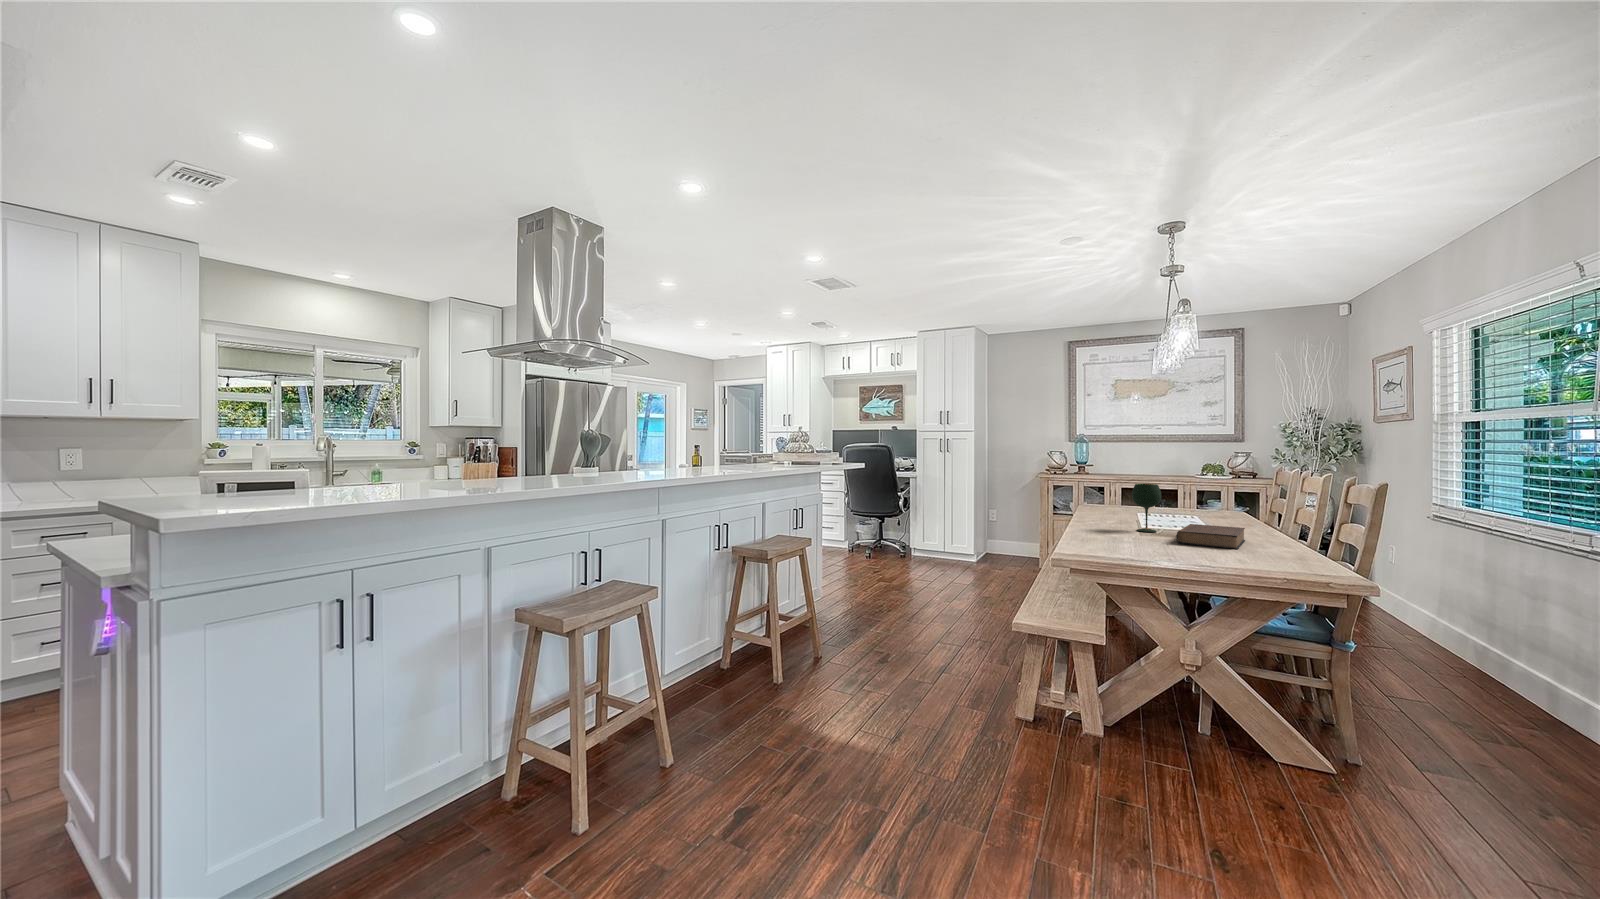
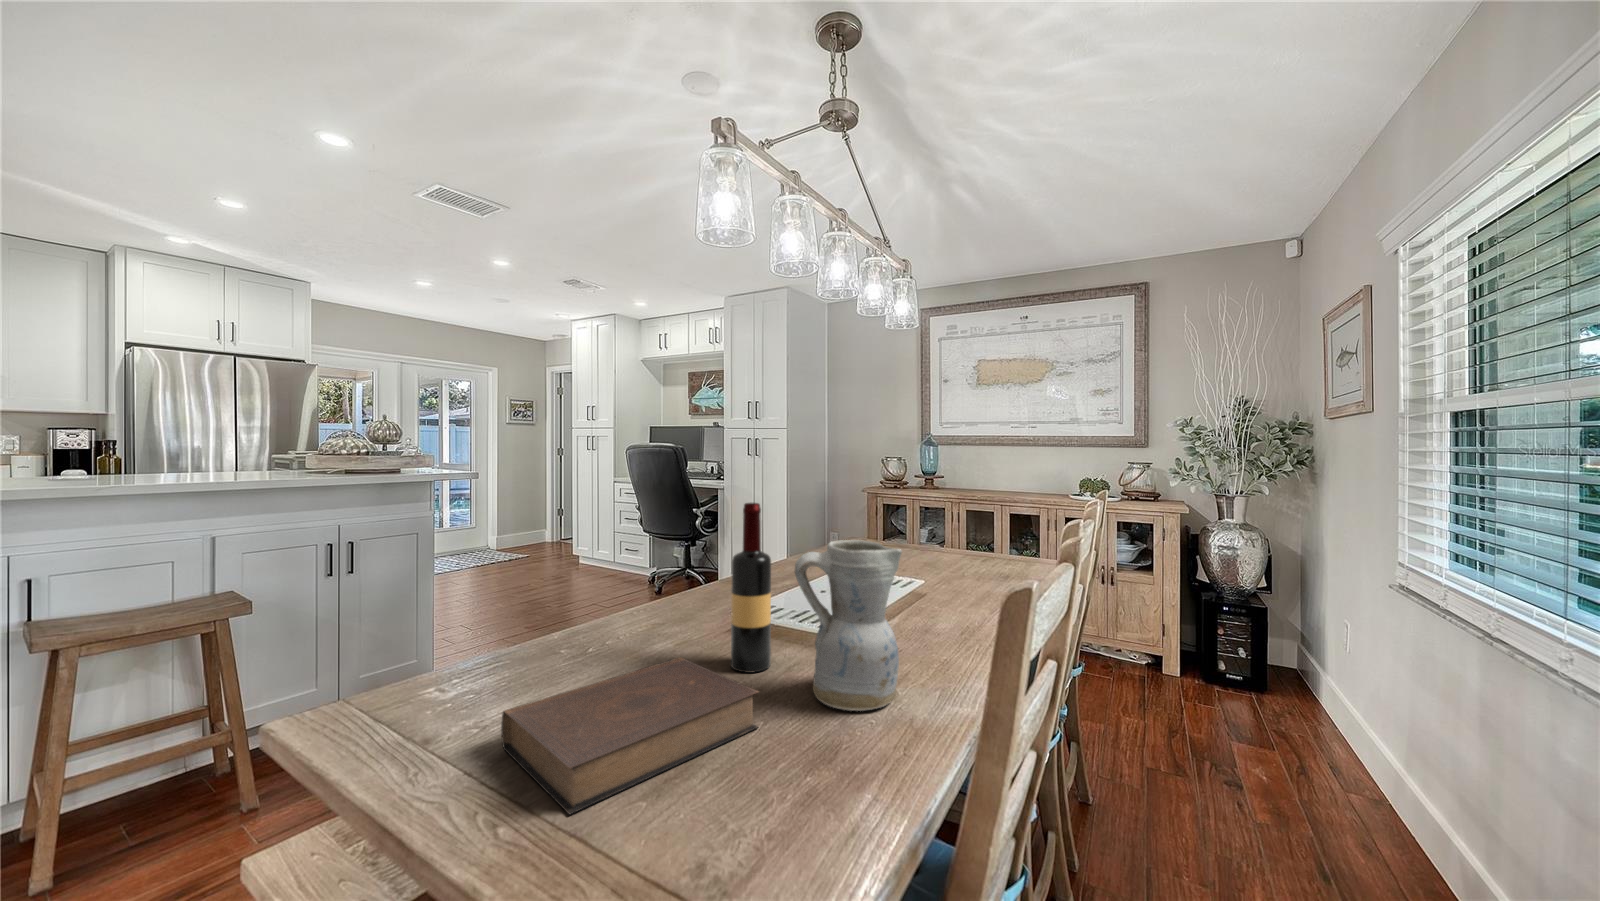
wine bottle: none [1189,467,1208,533] -> present [731,503,771,673]
ceramic pitcher: none [1237,479,1279,537] -> present [795,540,902,711]
wine glass: present [1132,484,1161,532] -> none [602,539,666,664]

